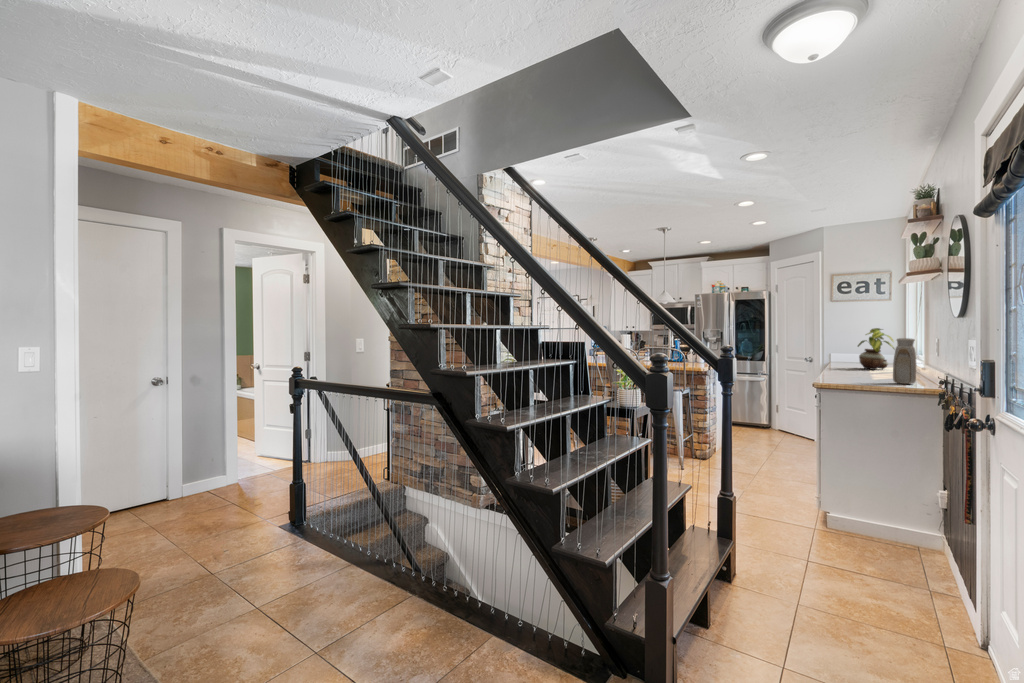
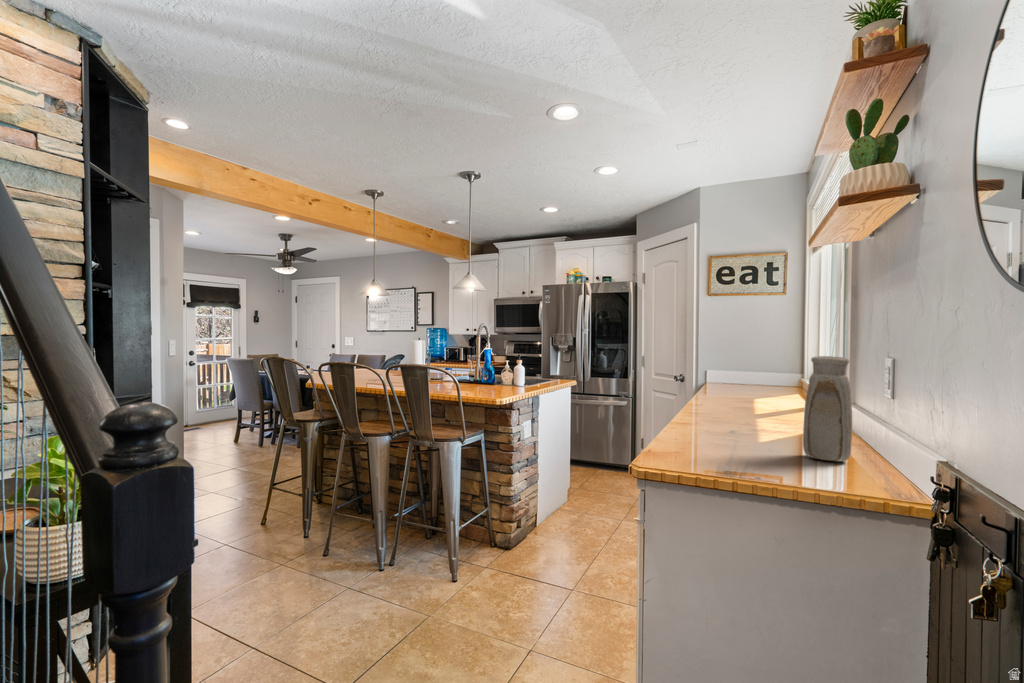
potted plant: present [858,328,894,370] -> none [739,334,796,403]

